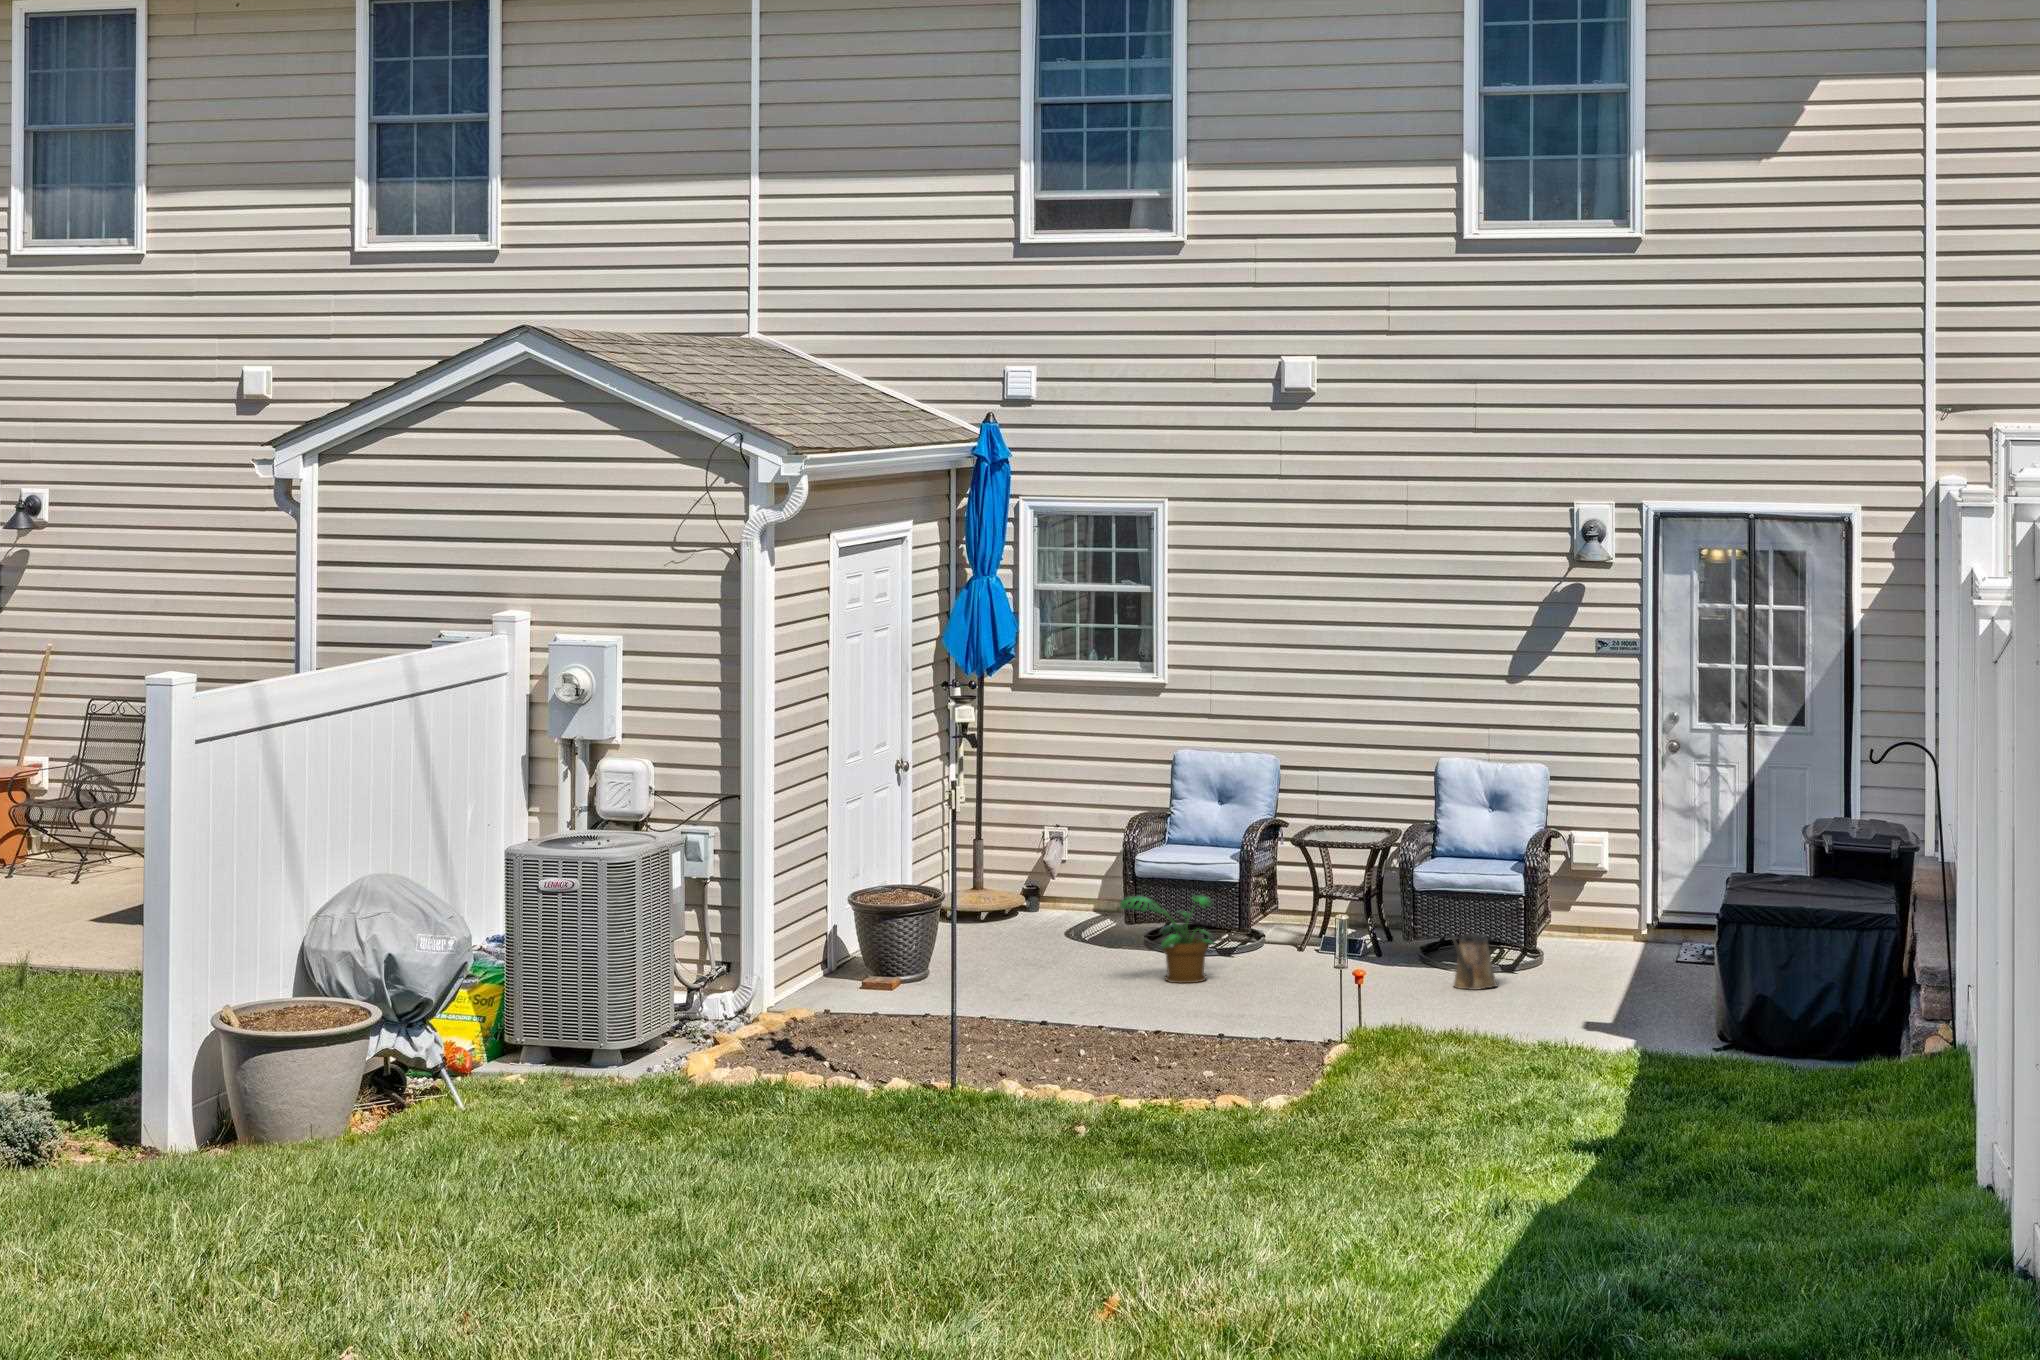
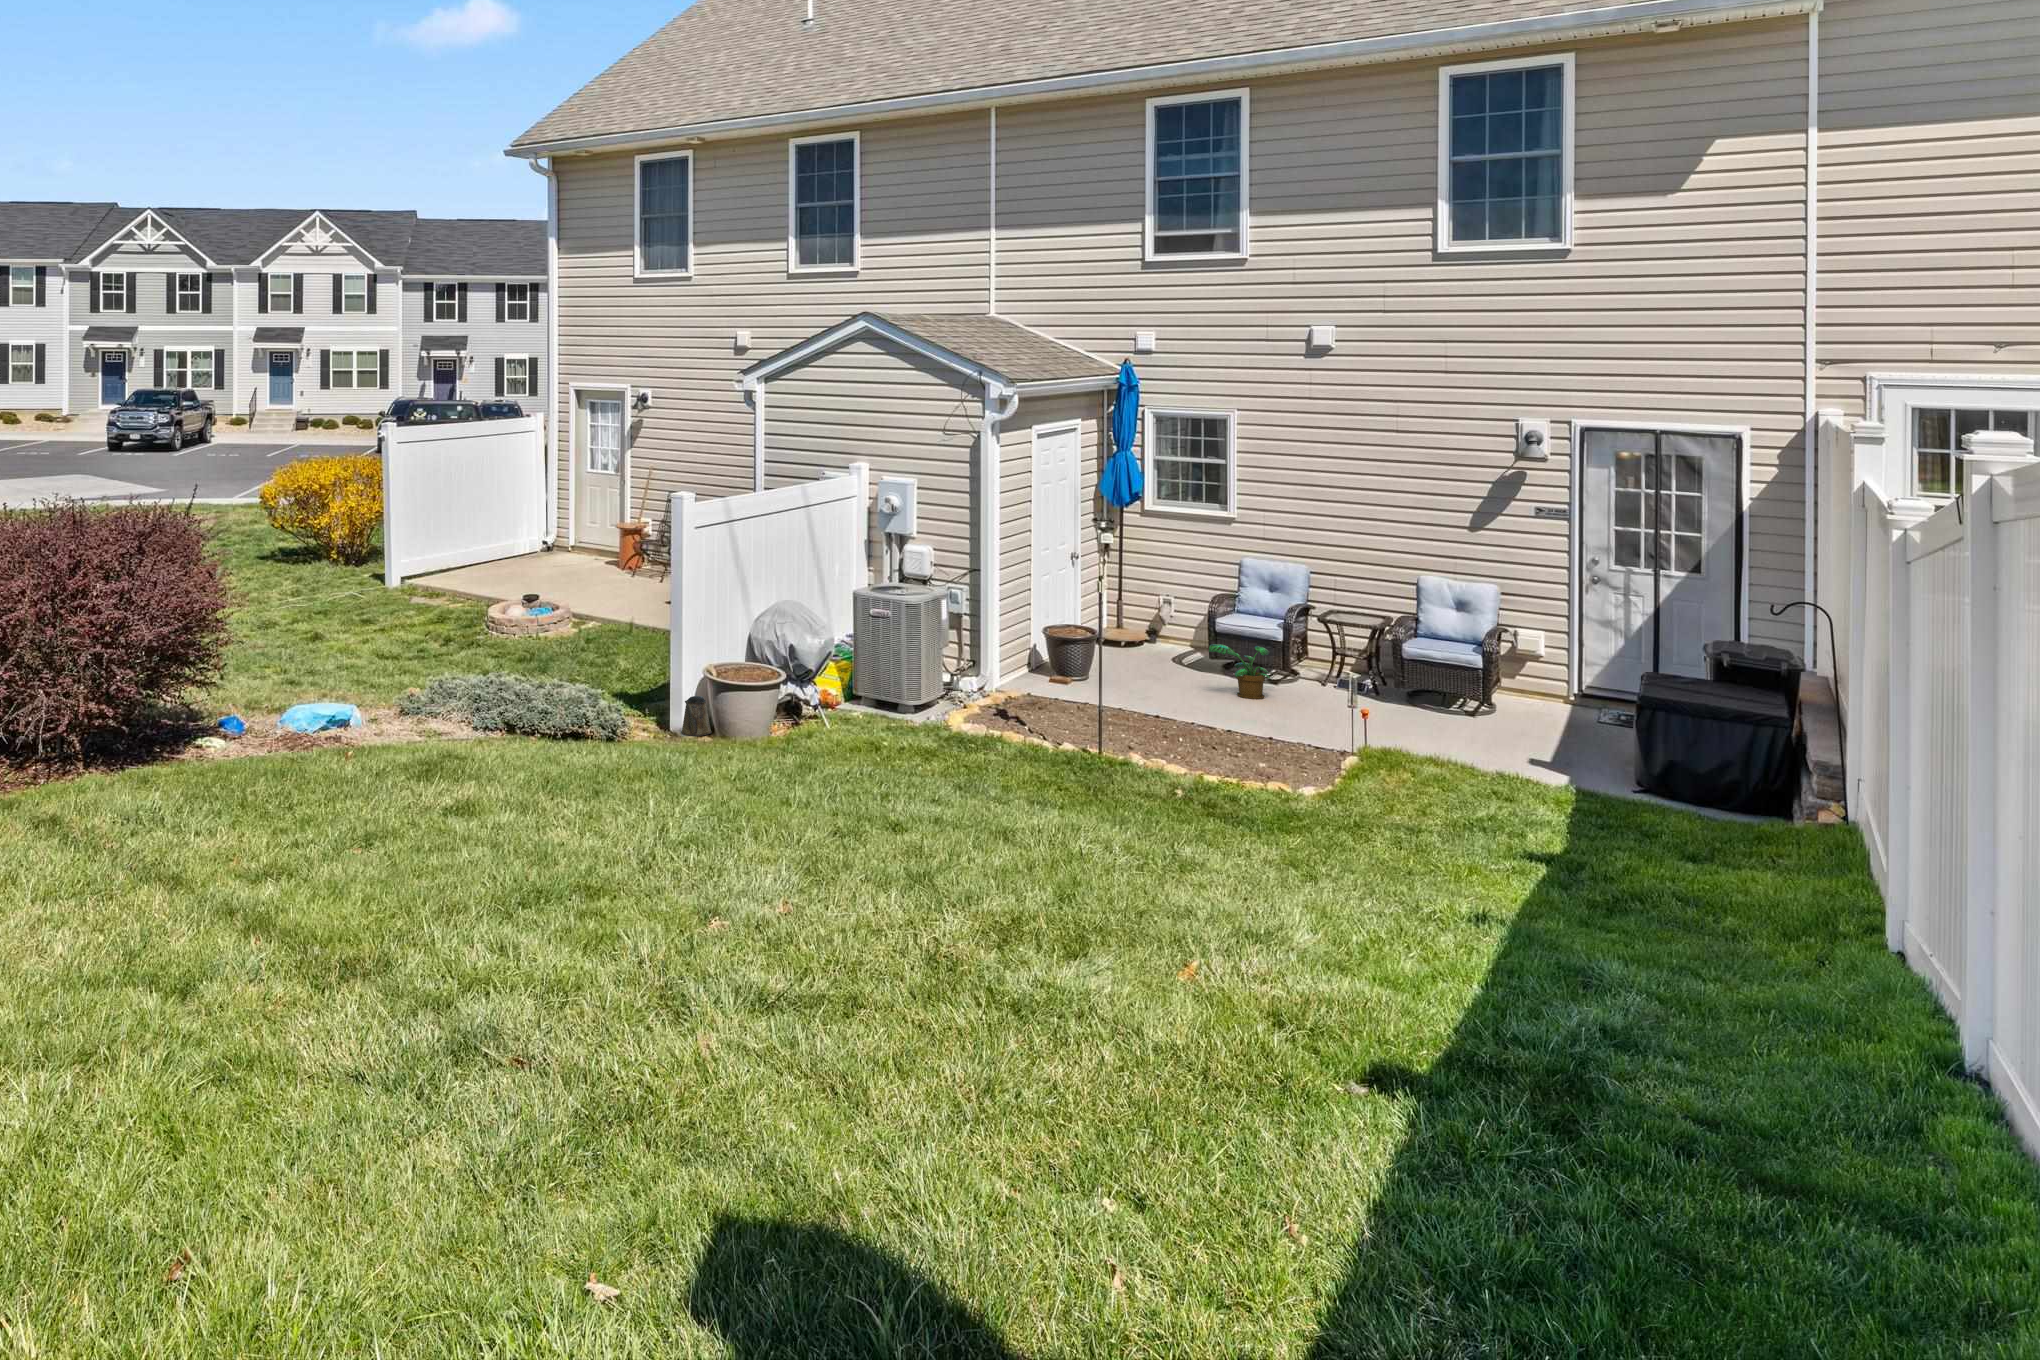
watering can: present [1450,934,1497,990] -> present [681,696,712,736]

